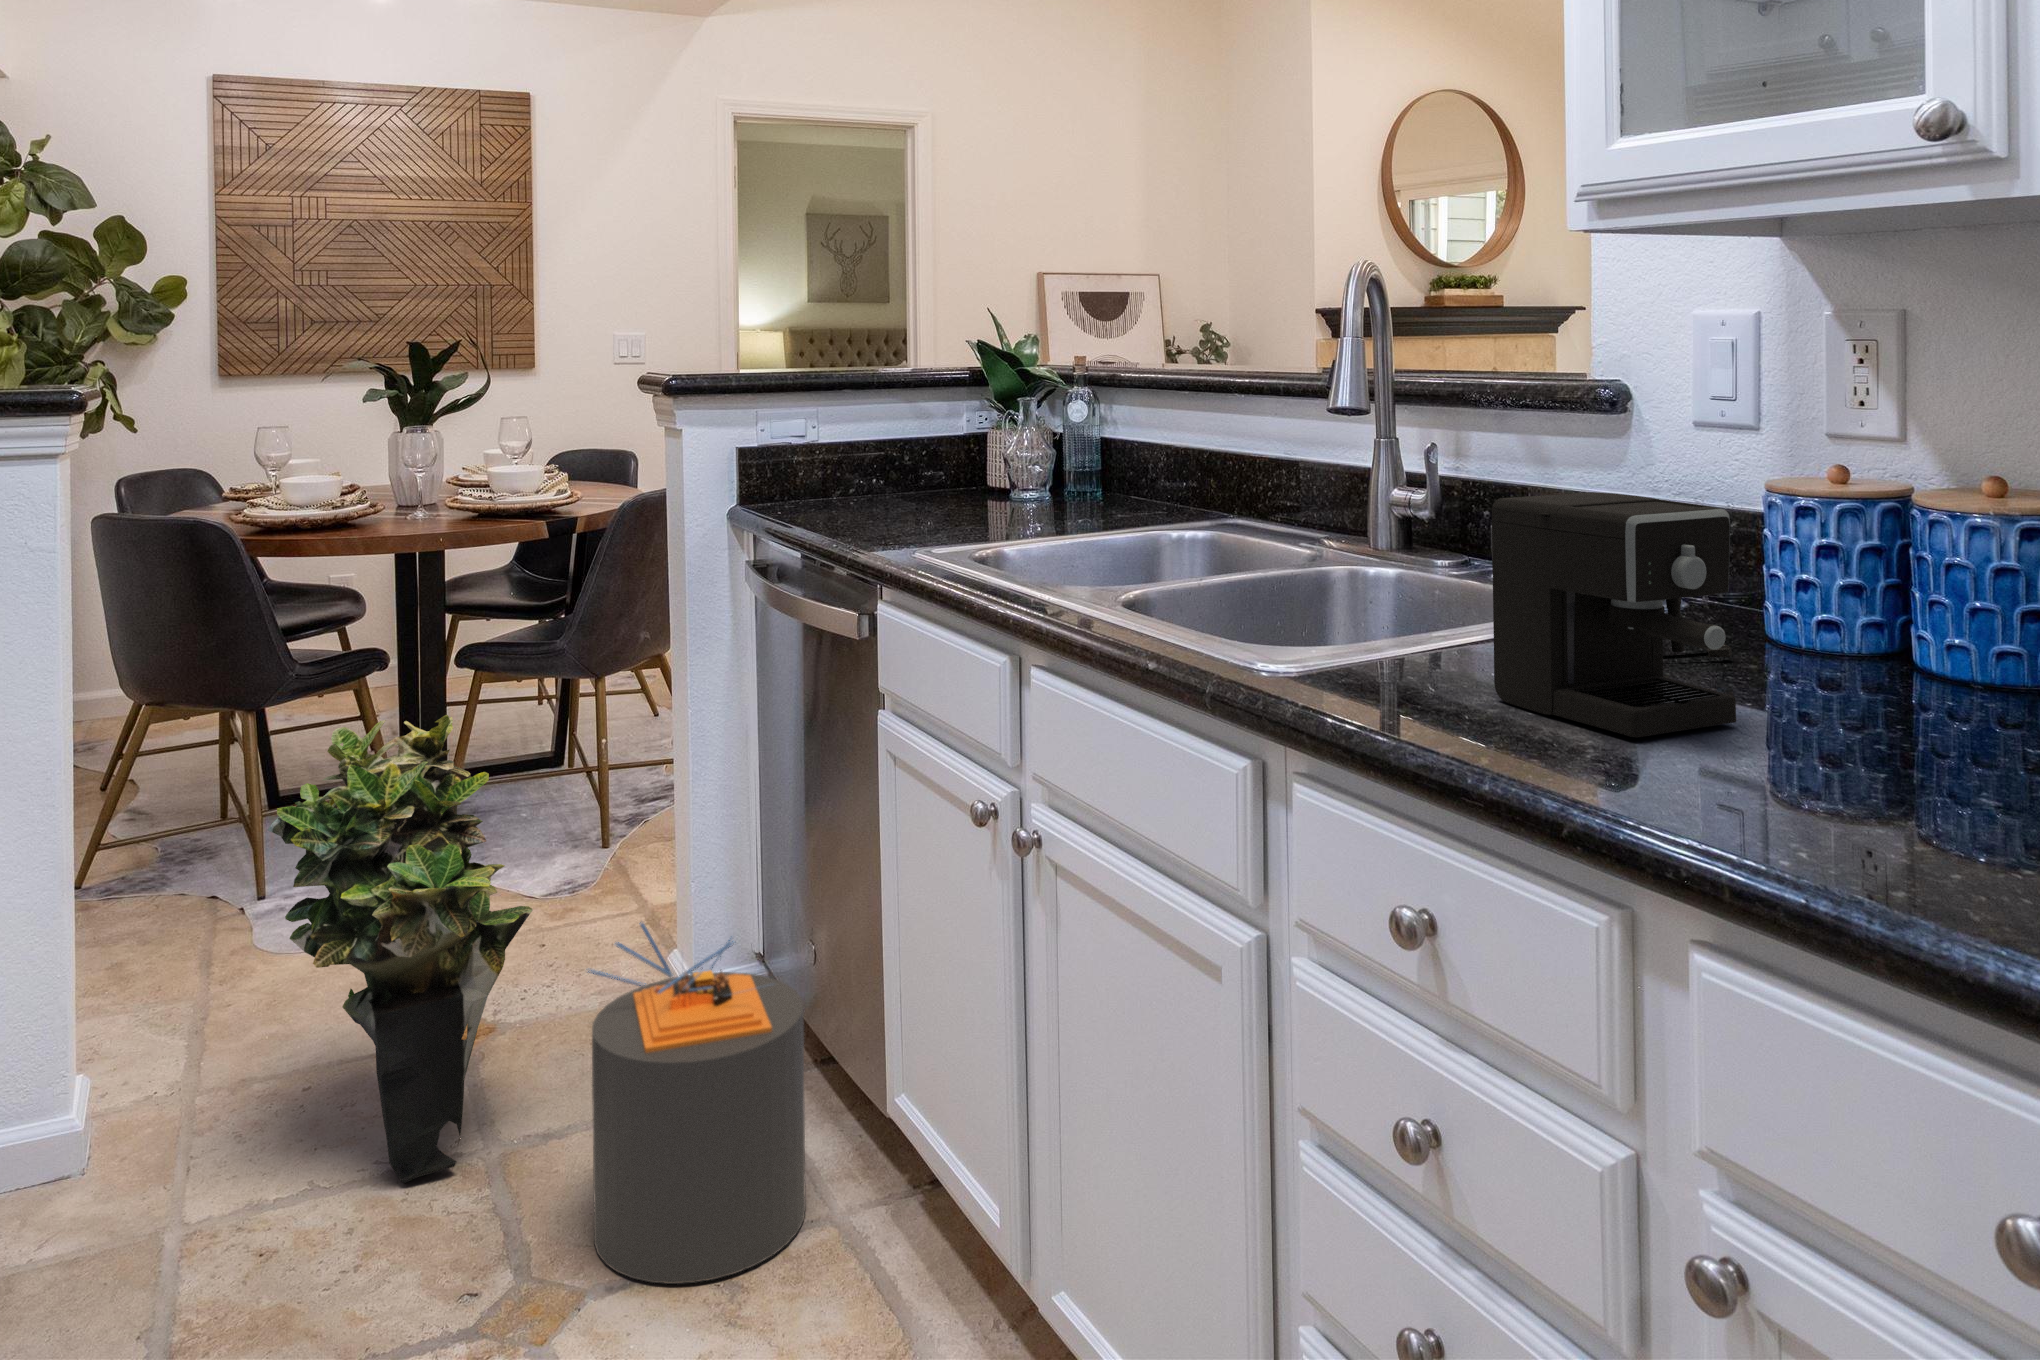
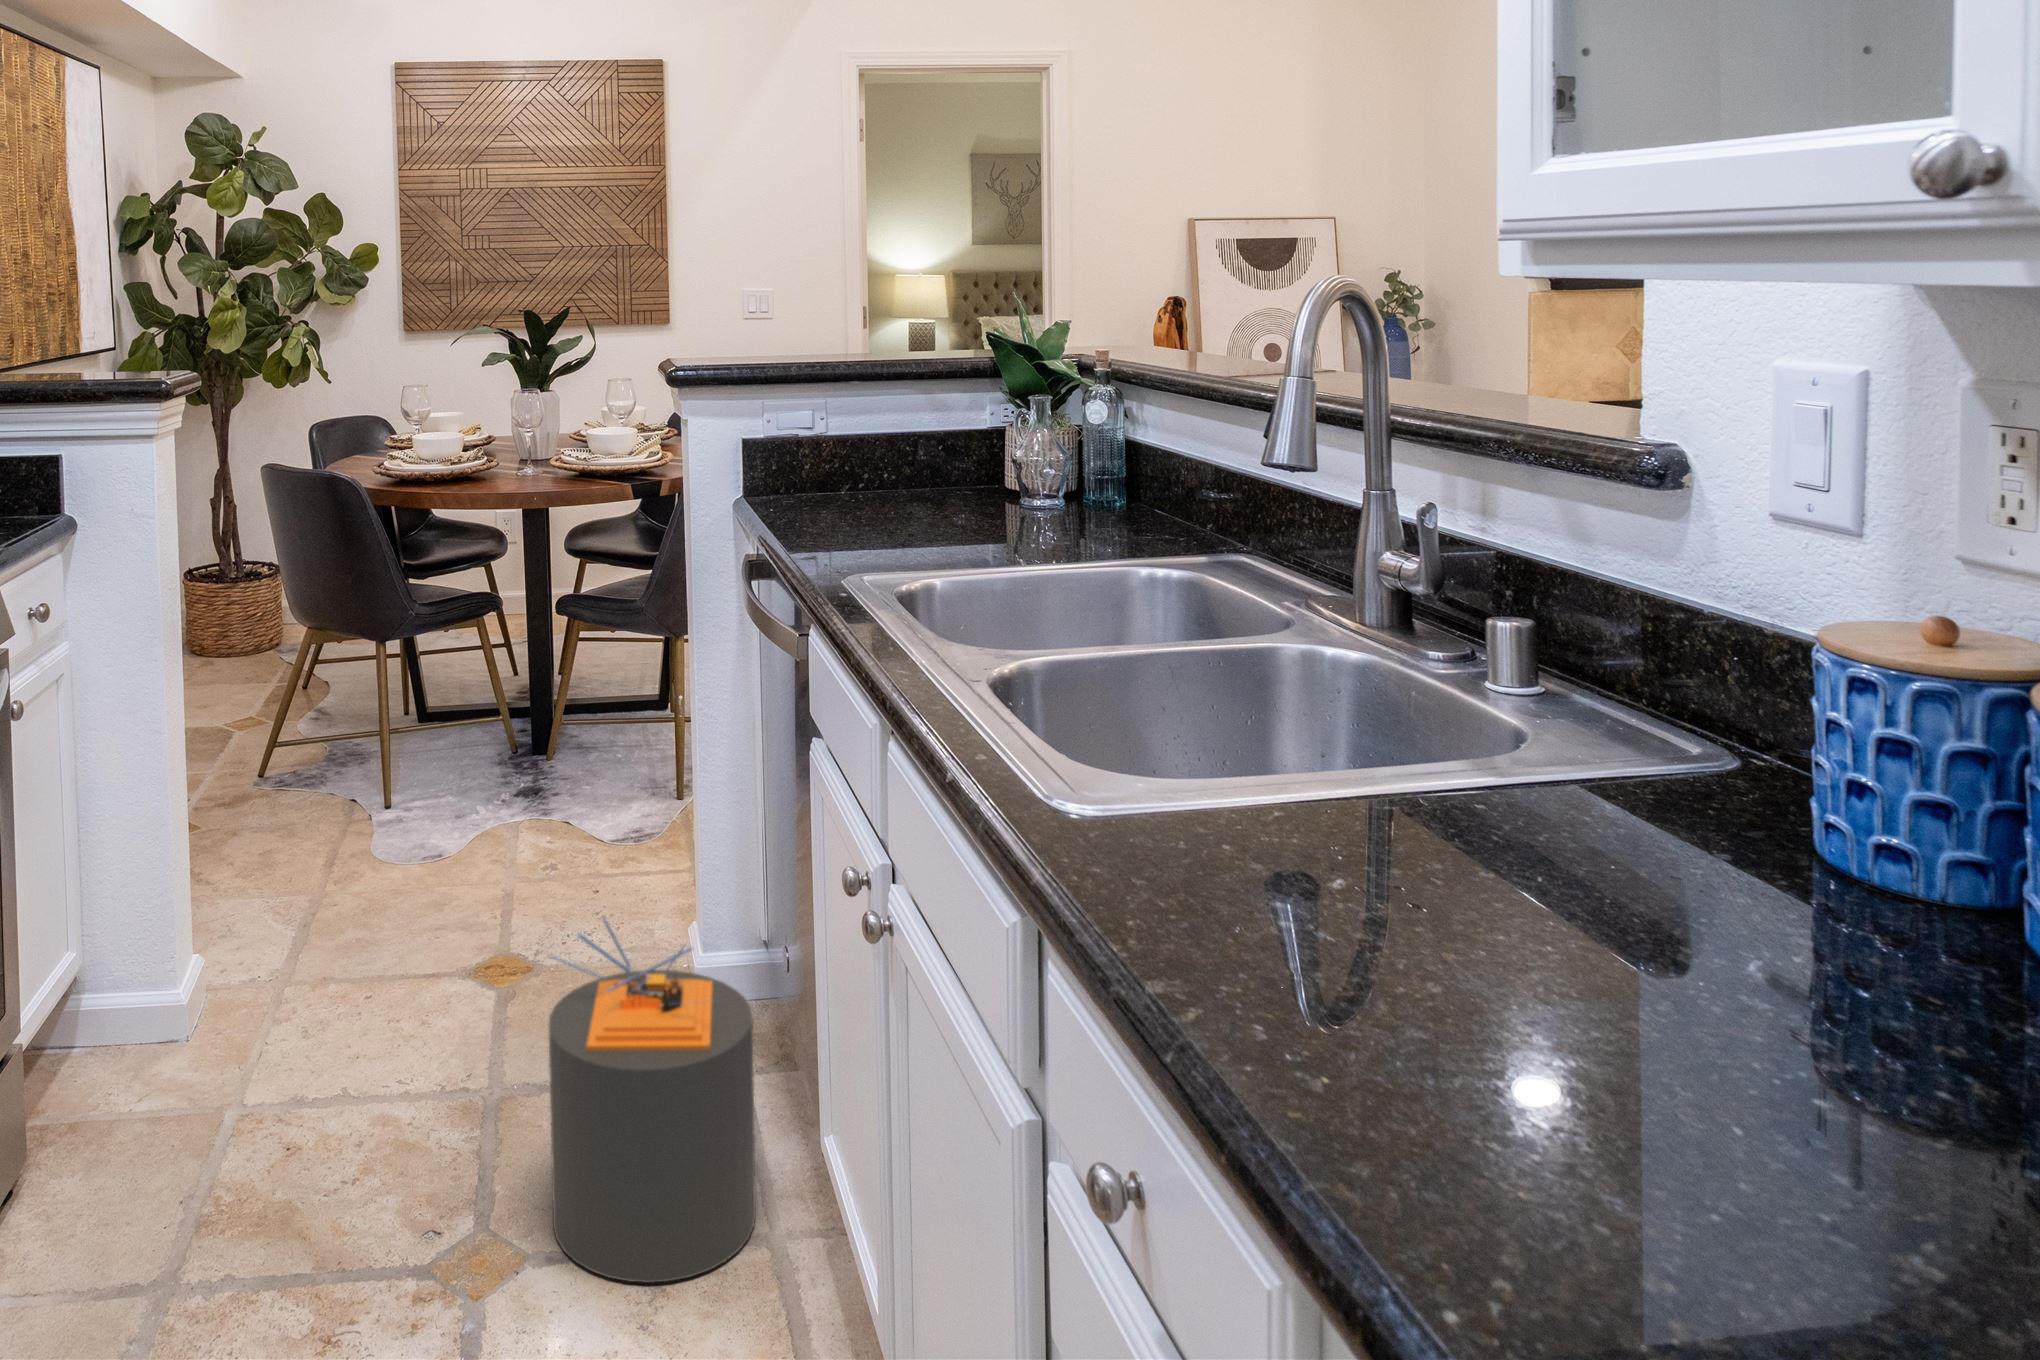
coffee maker: present [1492,492,1736,737] -> none [1310,649,1730,1022]
potted plant: present [268,715,533,1183] -> none [311,685,535,1116]

